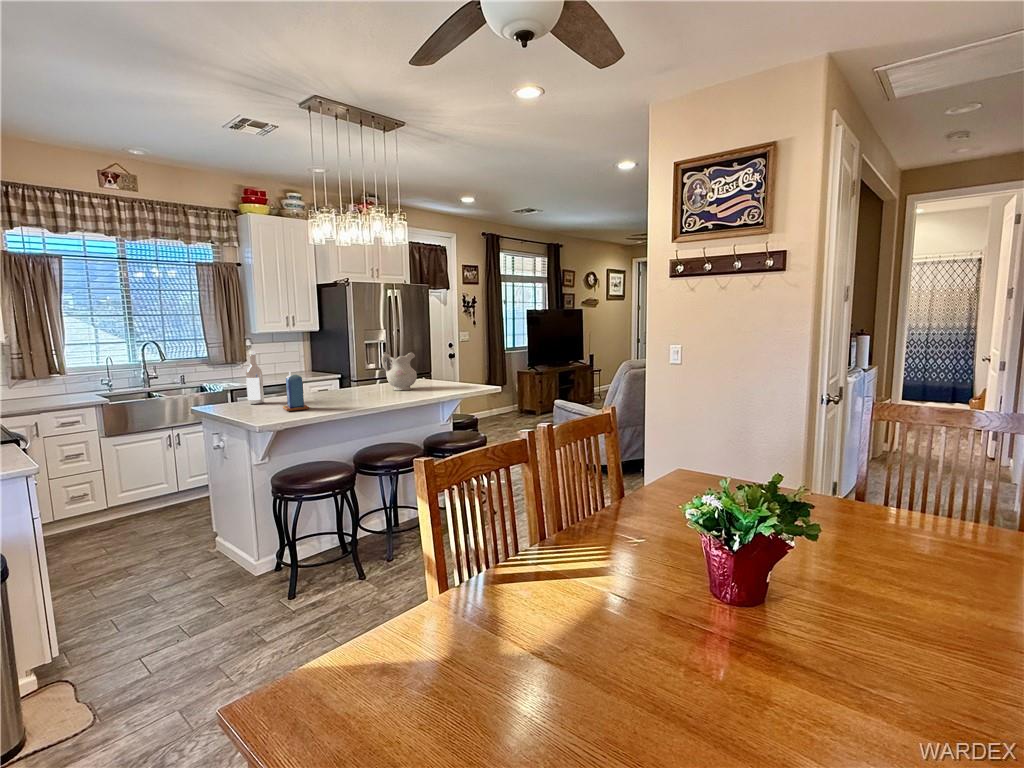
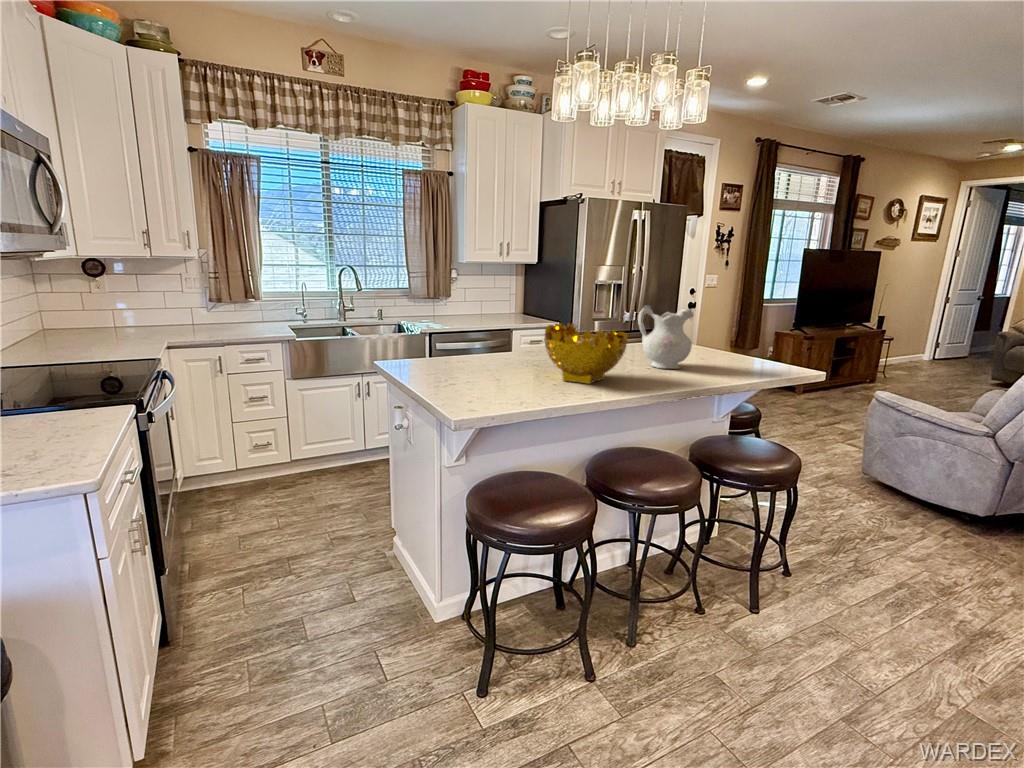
wine bottle: present [246,350,264,404] -> none [445,291,466,371]
decorative bowl: none [317,366,371,401] -> present [544,323,628,384]
candle: present [283,372,309,411] -> none [492,331,531,397]

